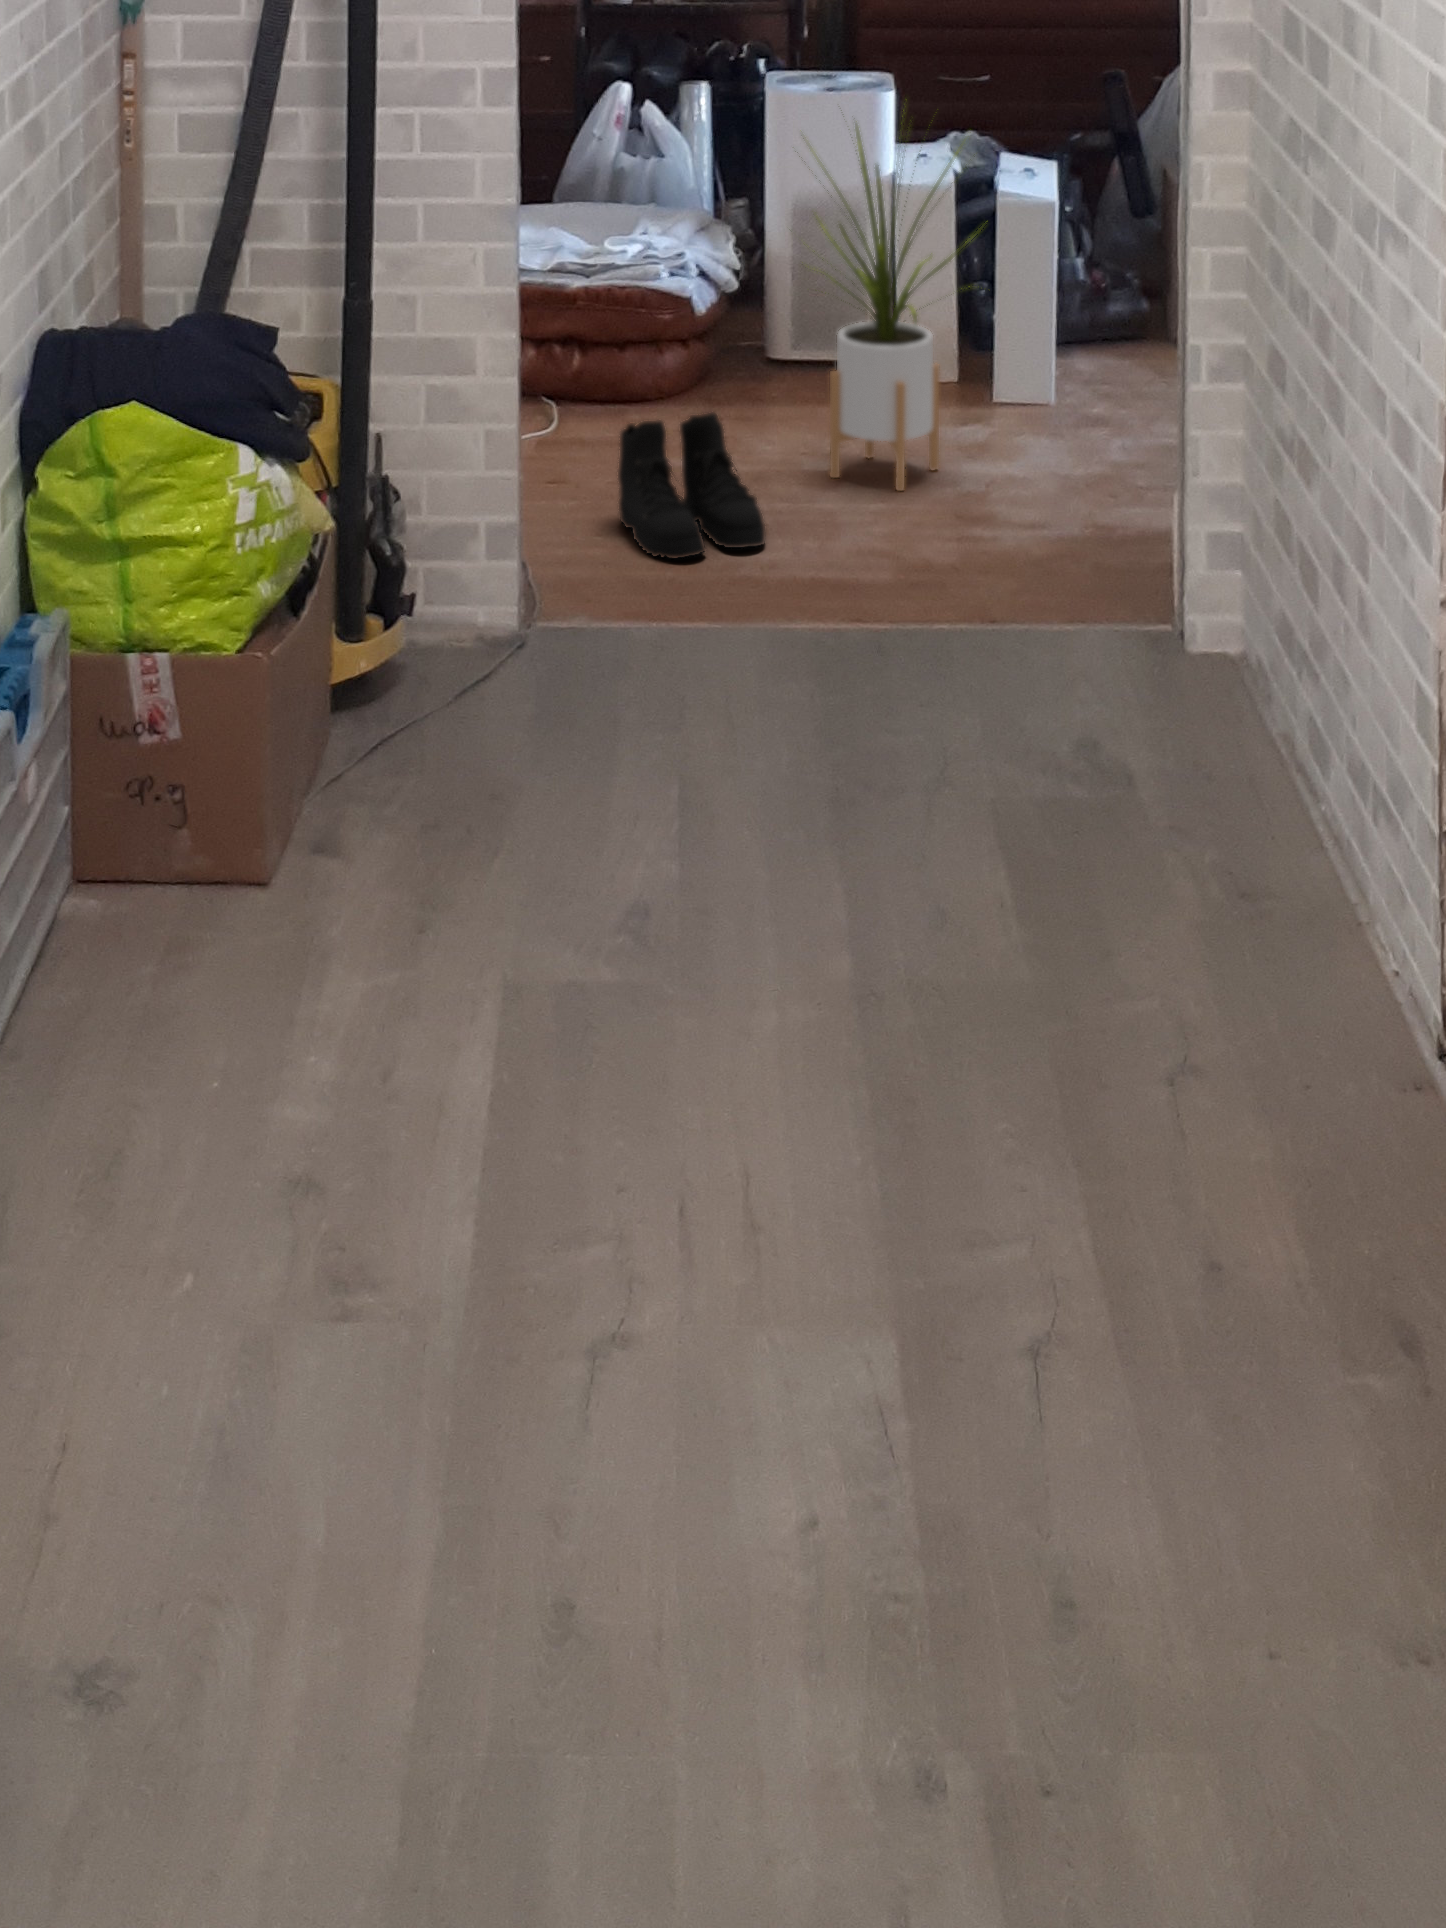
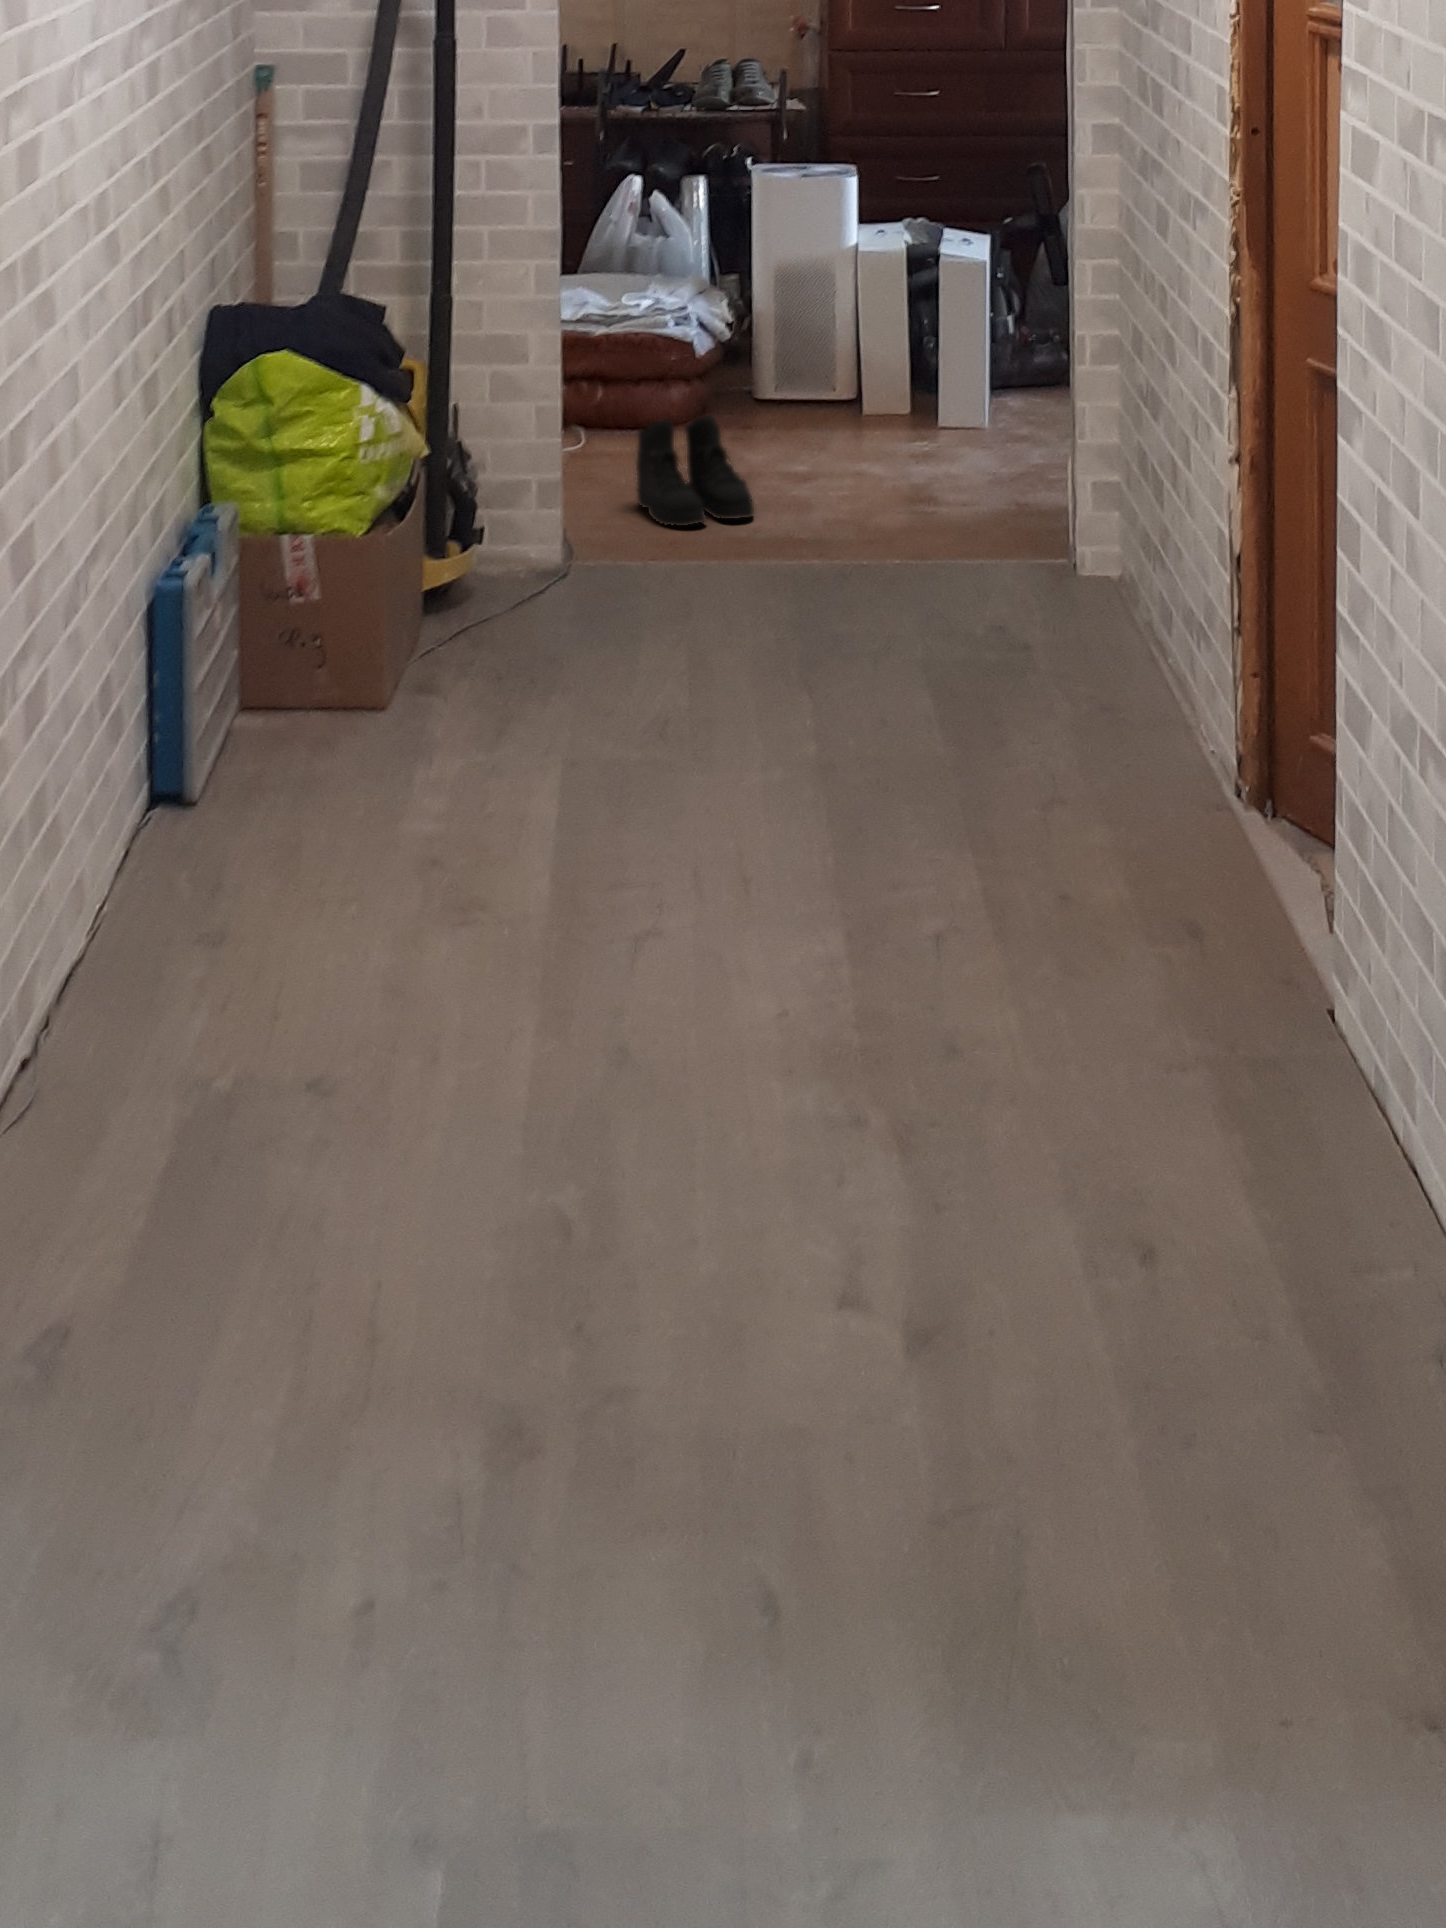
house plant: present [799,99,979,491] -> none [769,167,933,485]

